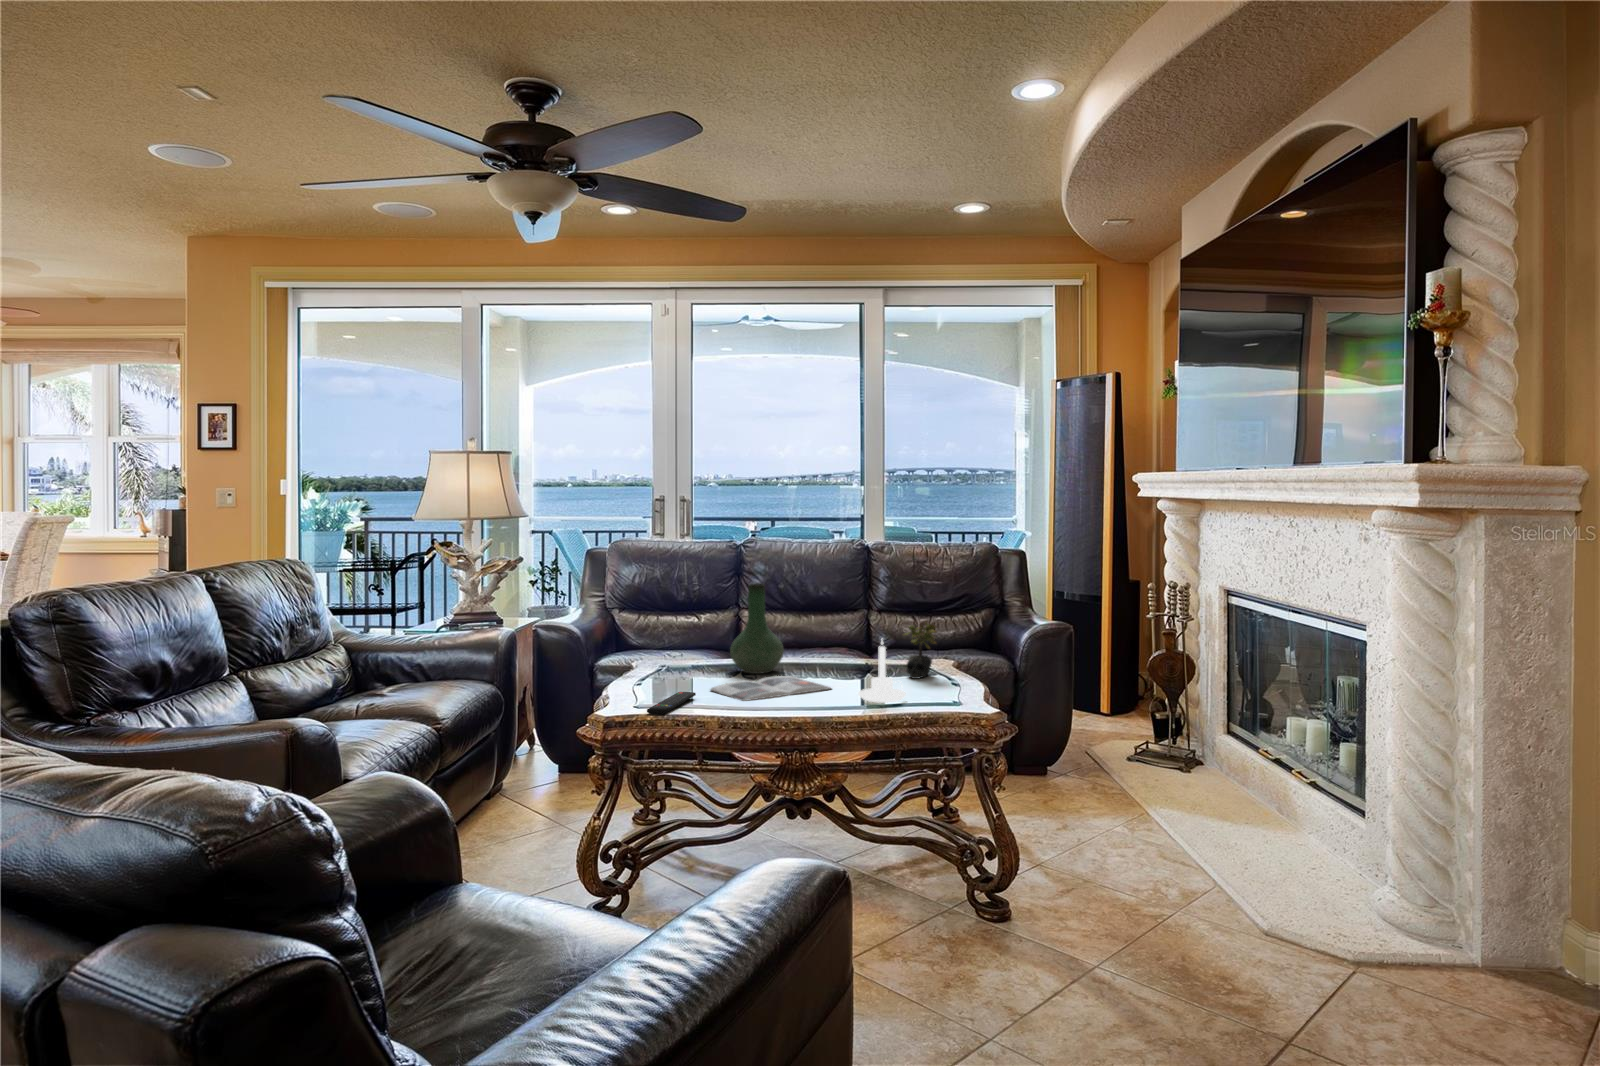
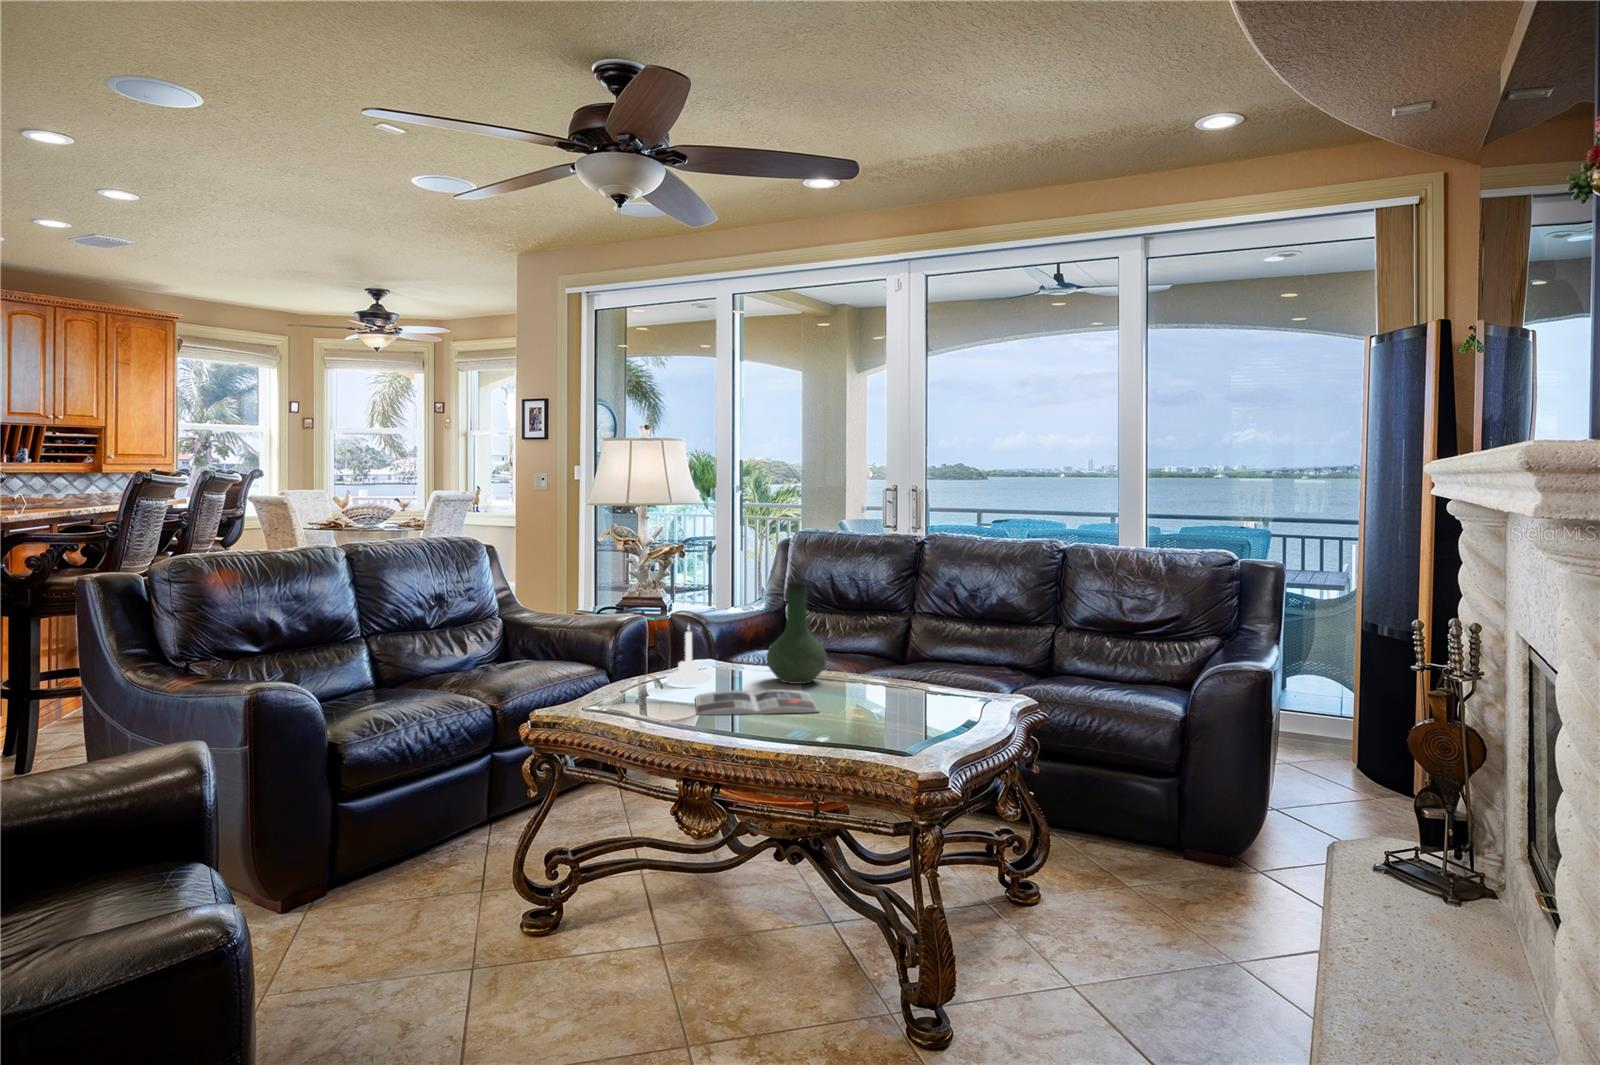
succulent plant: present [905,621,936,679] -> none [937,640,983,712]
candle holder: present [858,641,906,703] -> present [666,626,712,686]
remote control: present [647,692,696,715] -> none [574,696,660,720]

